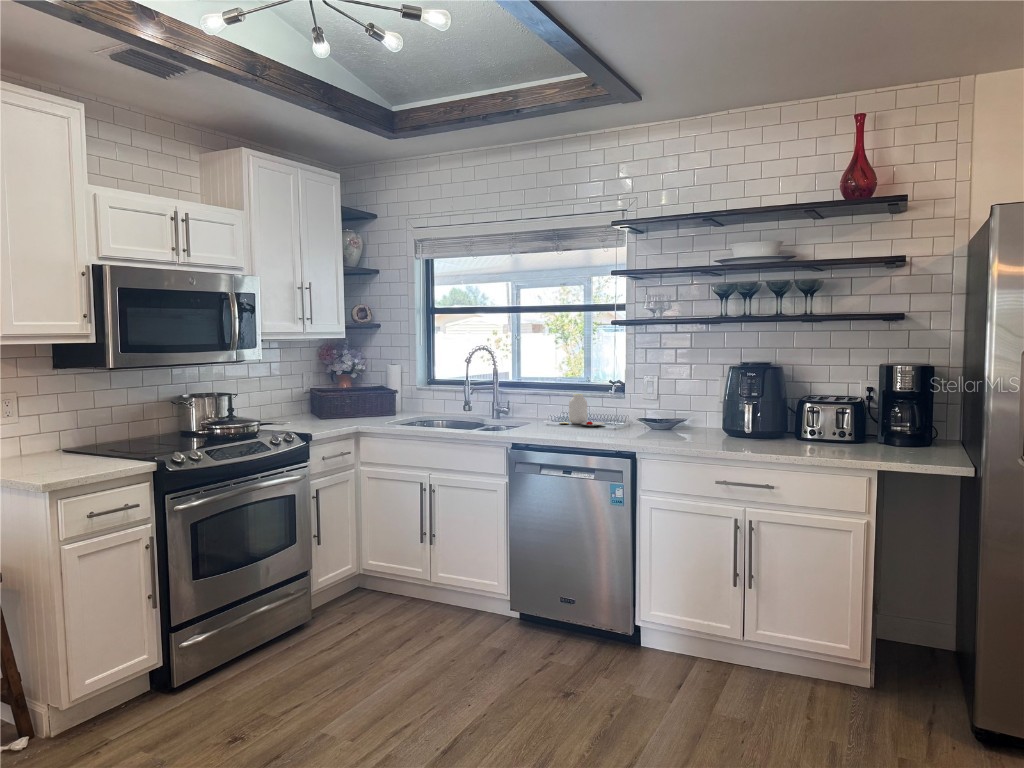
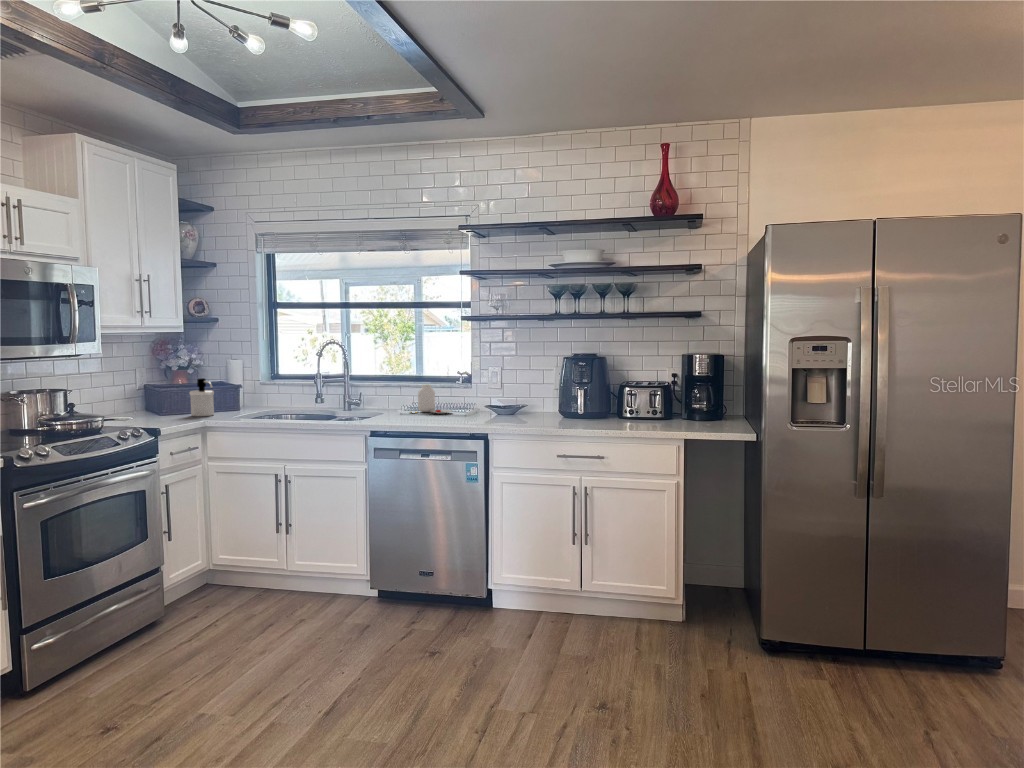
soap dispenser: none [345,384,368,422] -> present [190,378,214,416]

